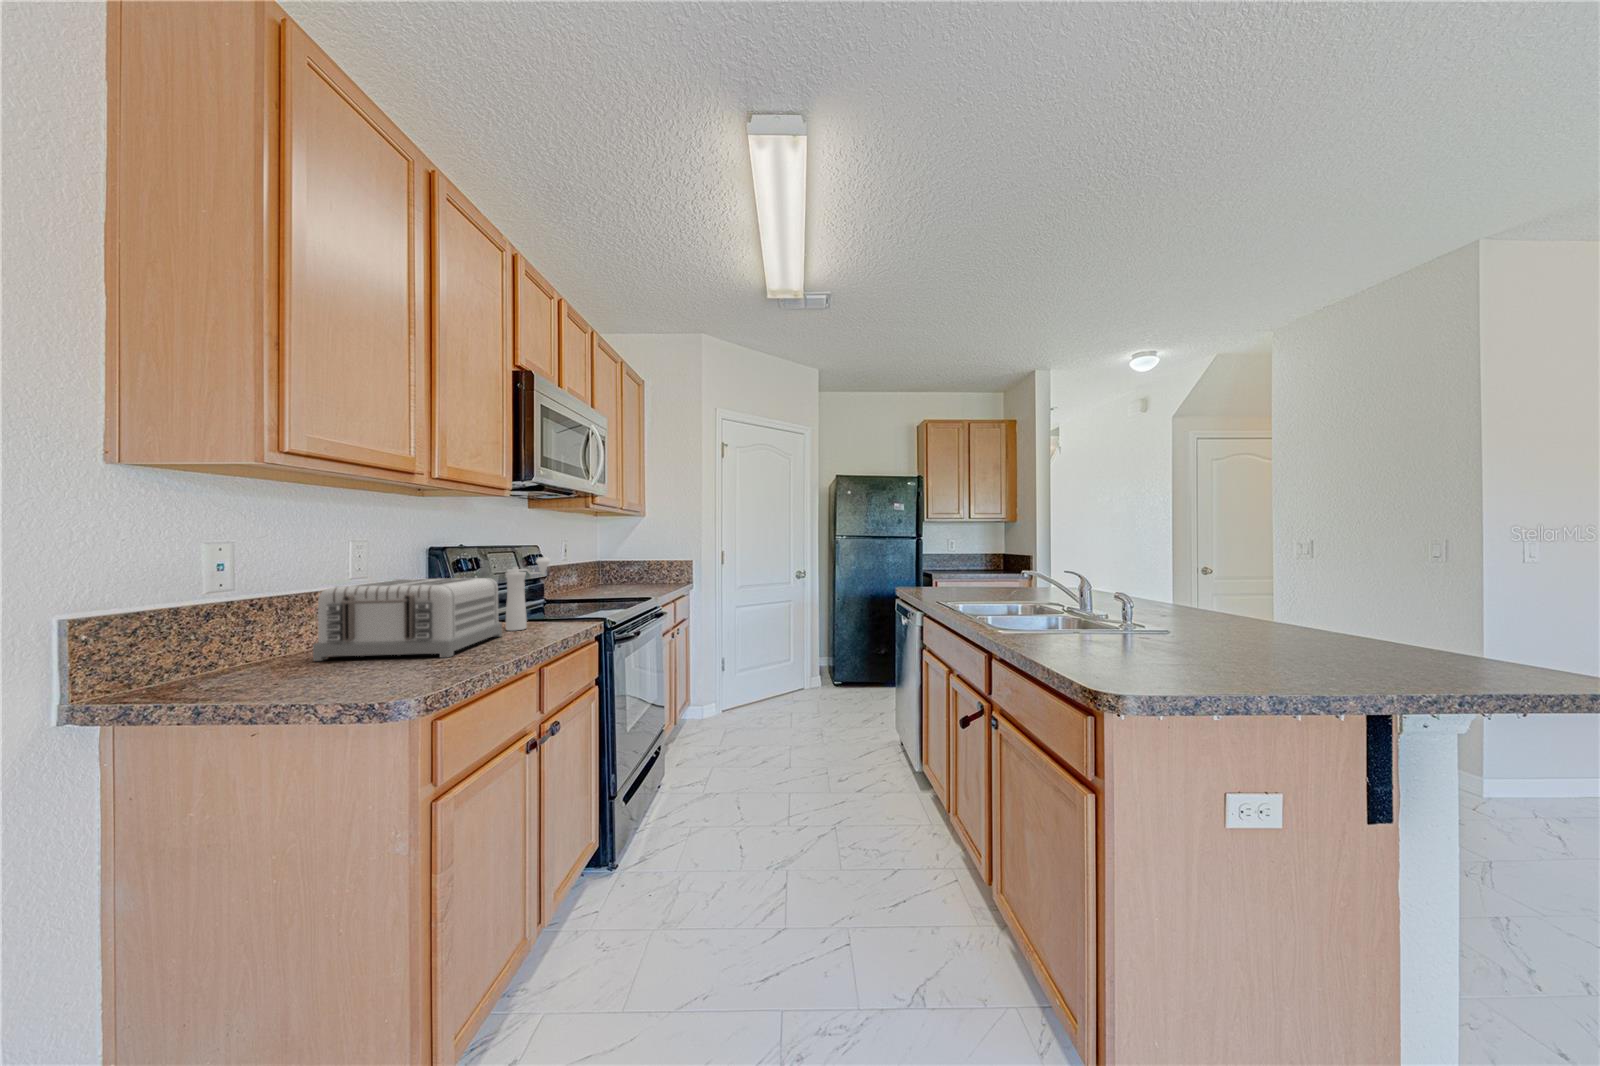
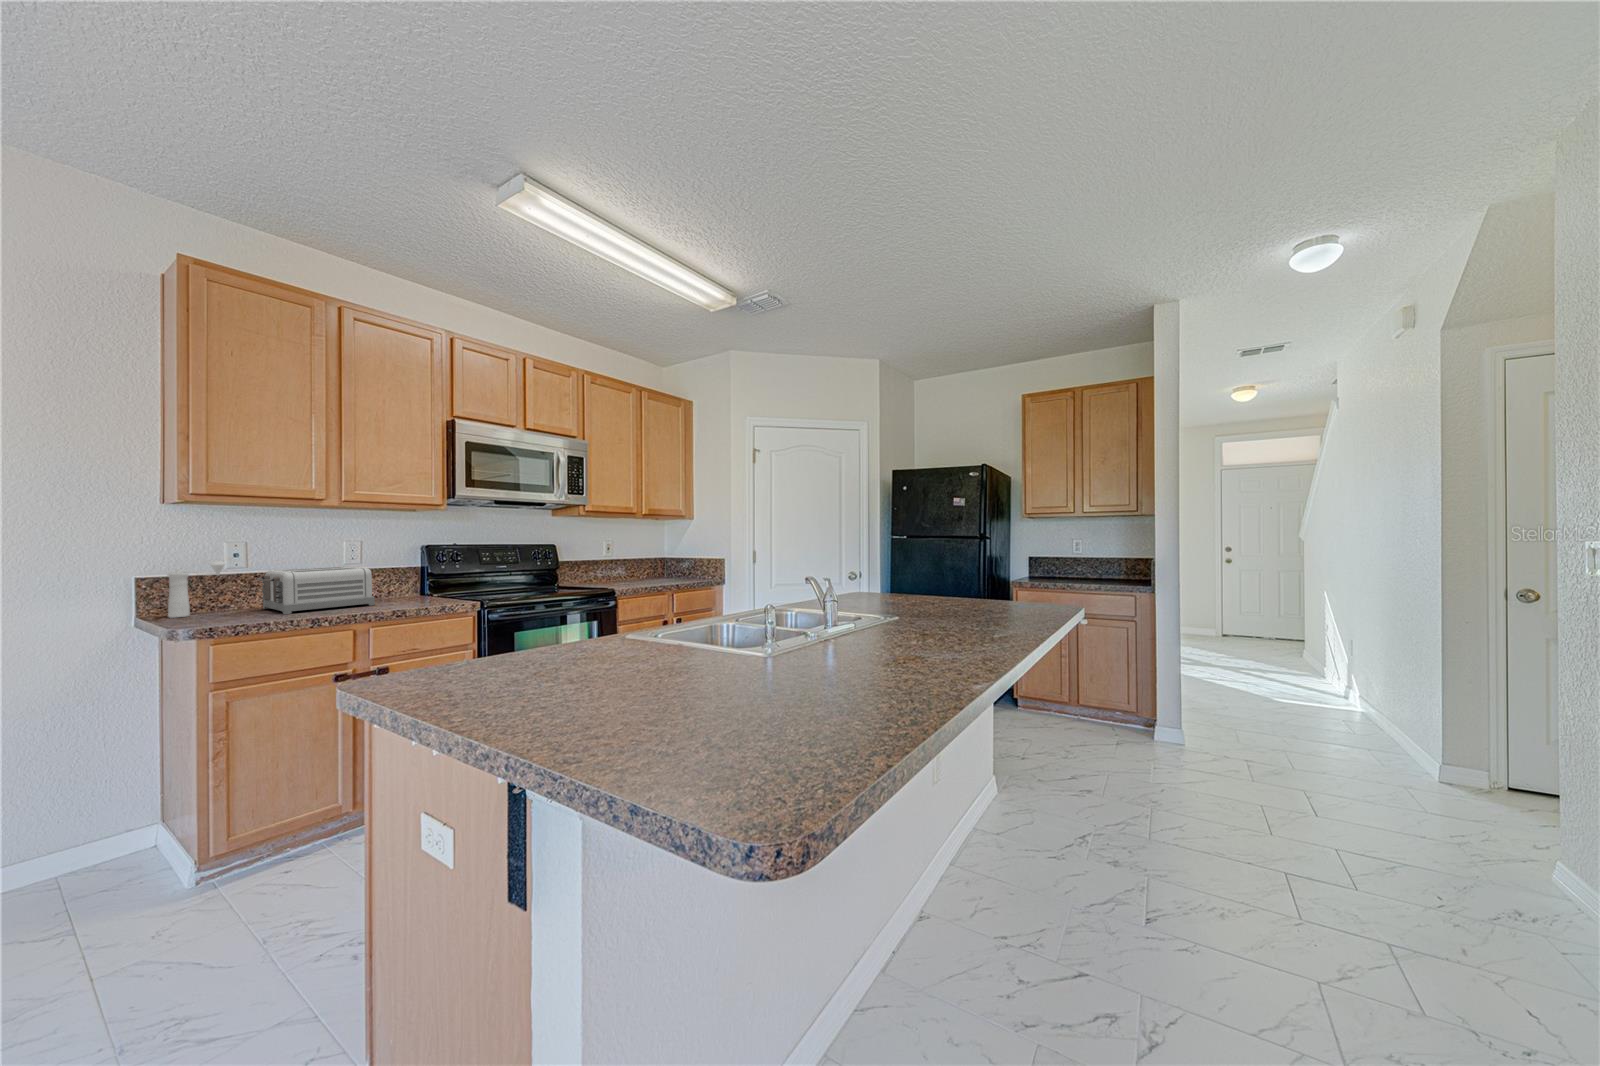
pepper mill: present [505,557,550,631] -> present [168,561,225,618]

